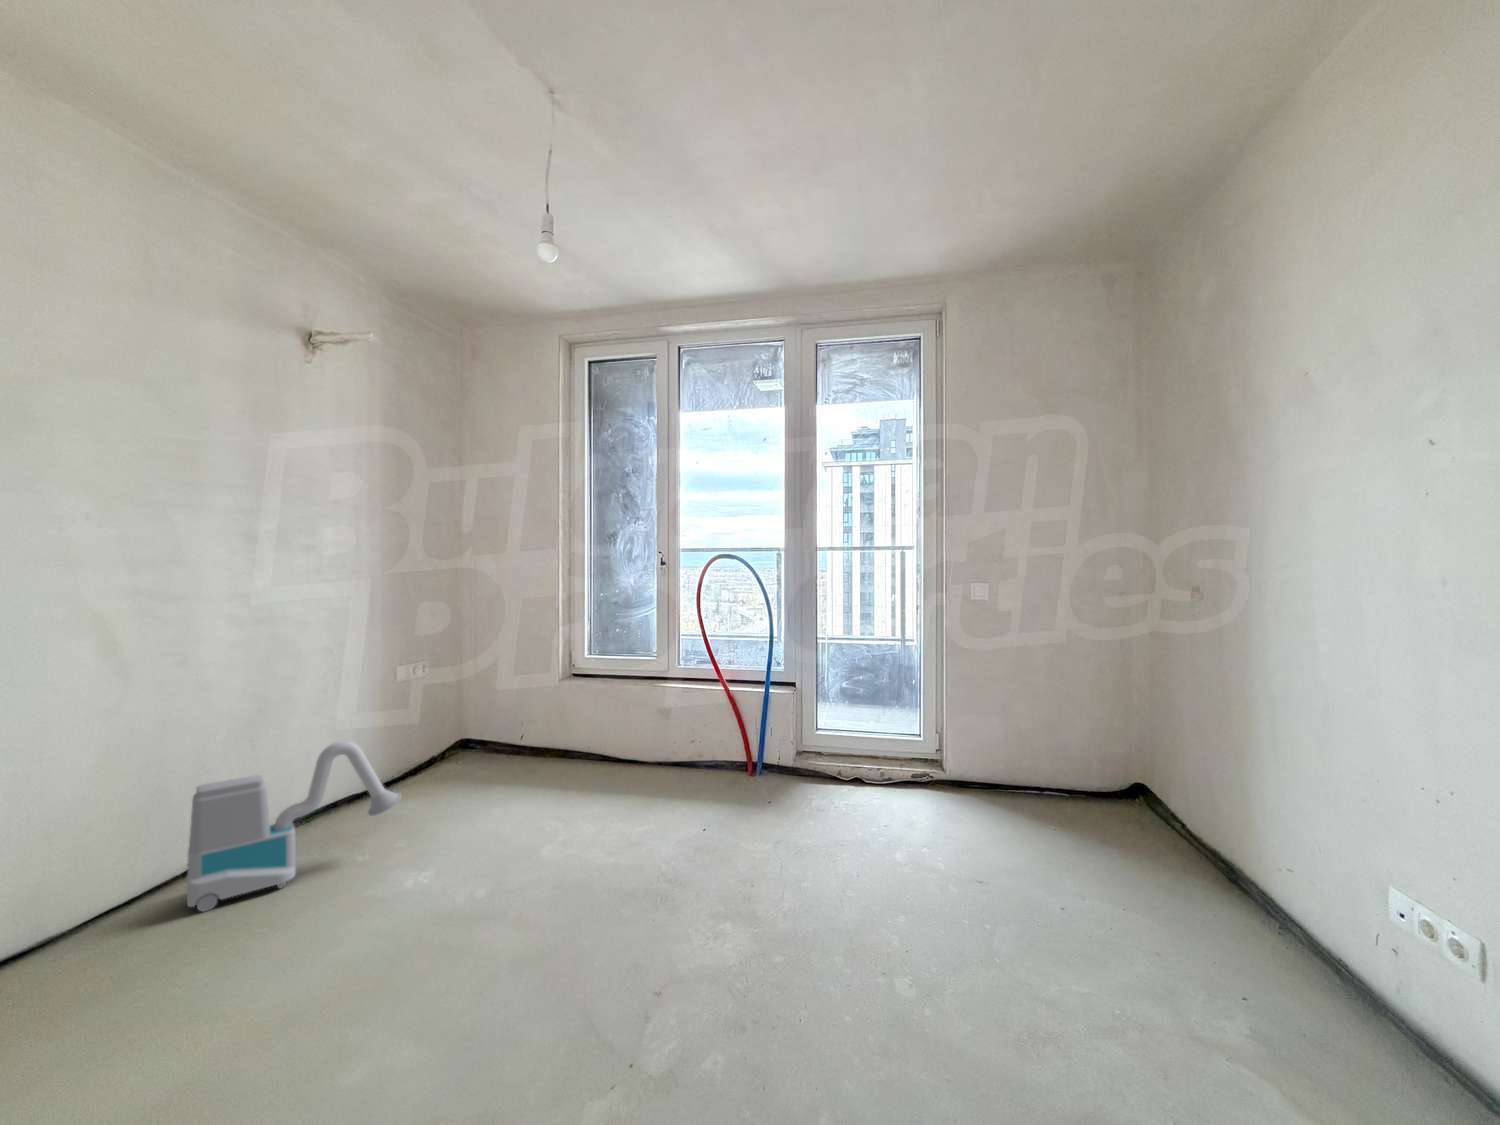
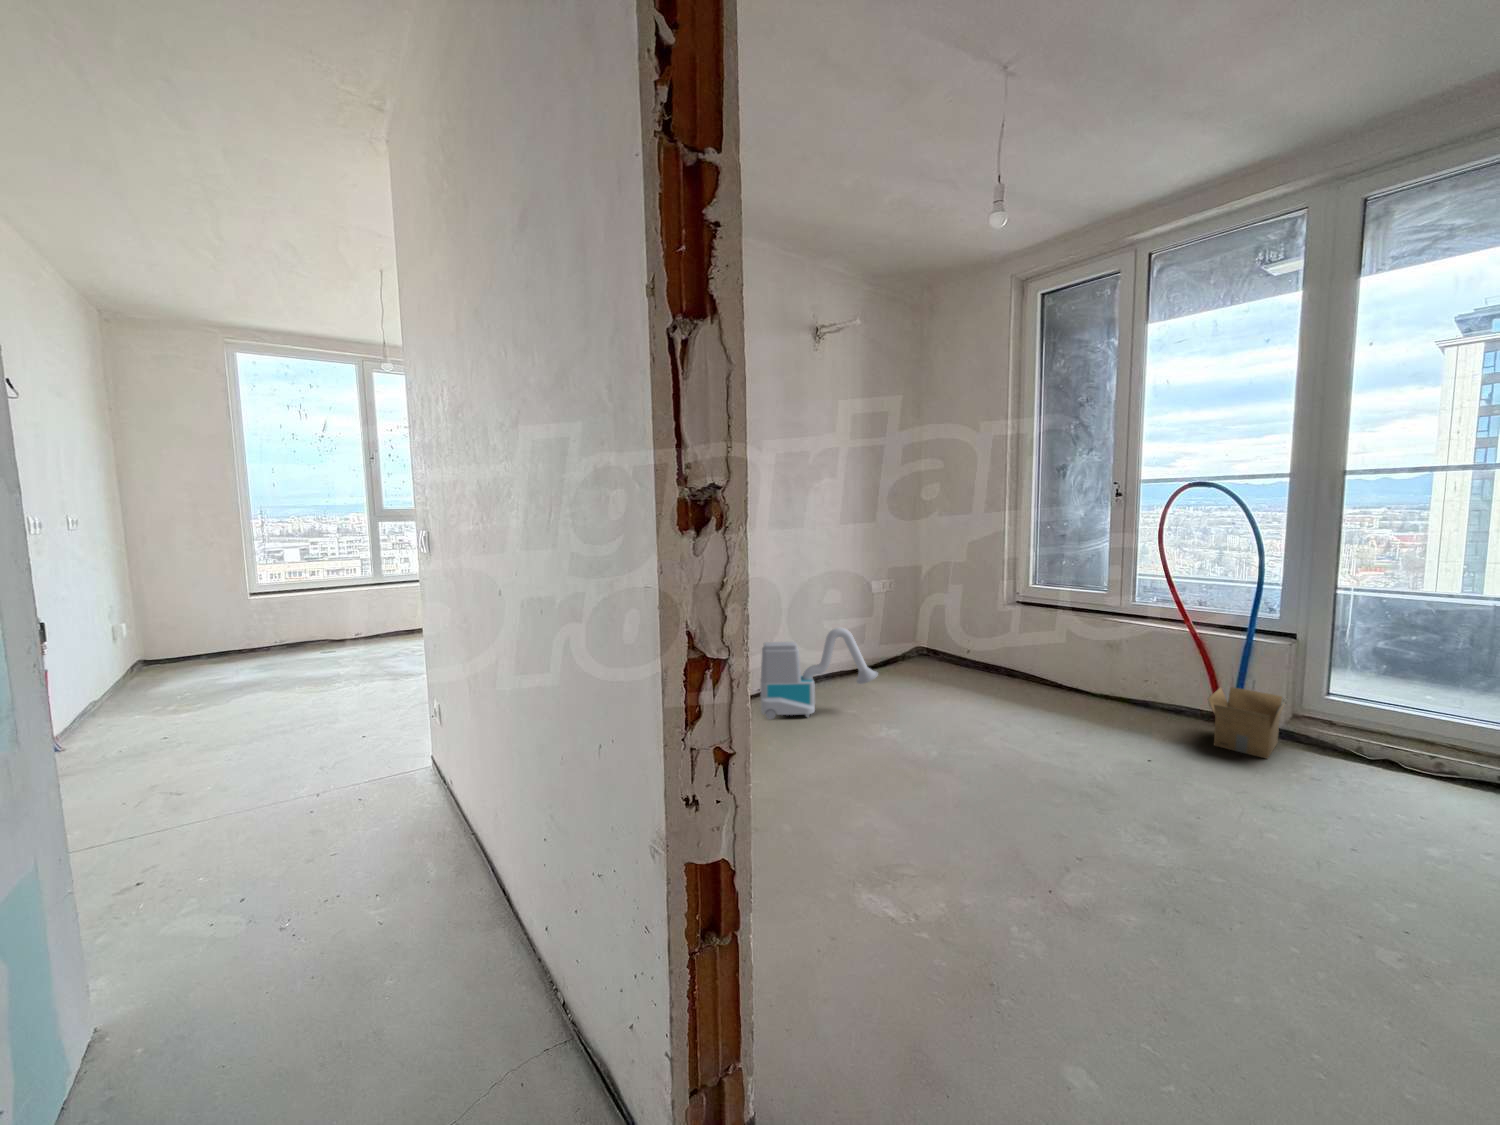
cardboard box: none [741,736,793,797] -> present [1208,687,1287,759]

